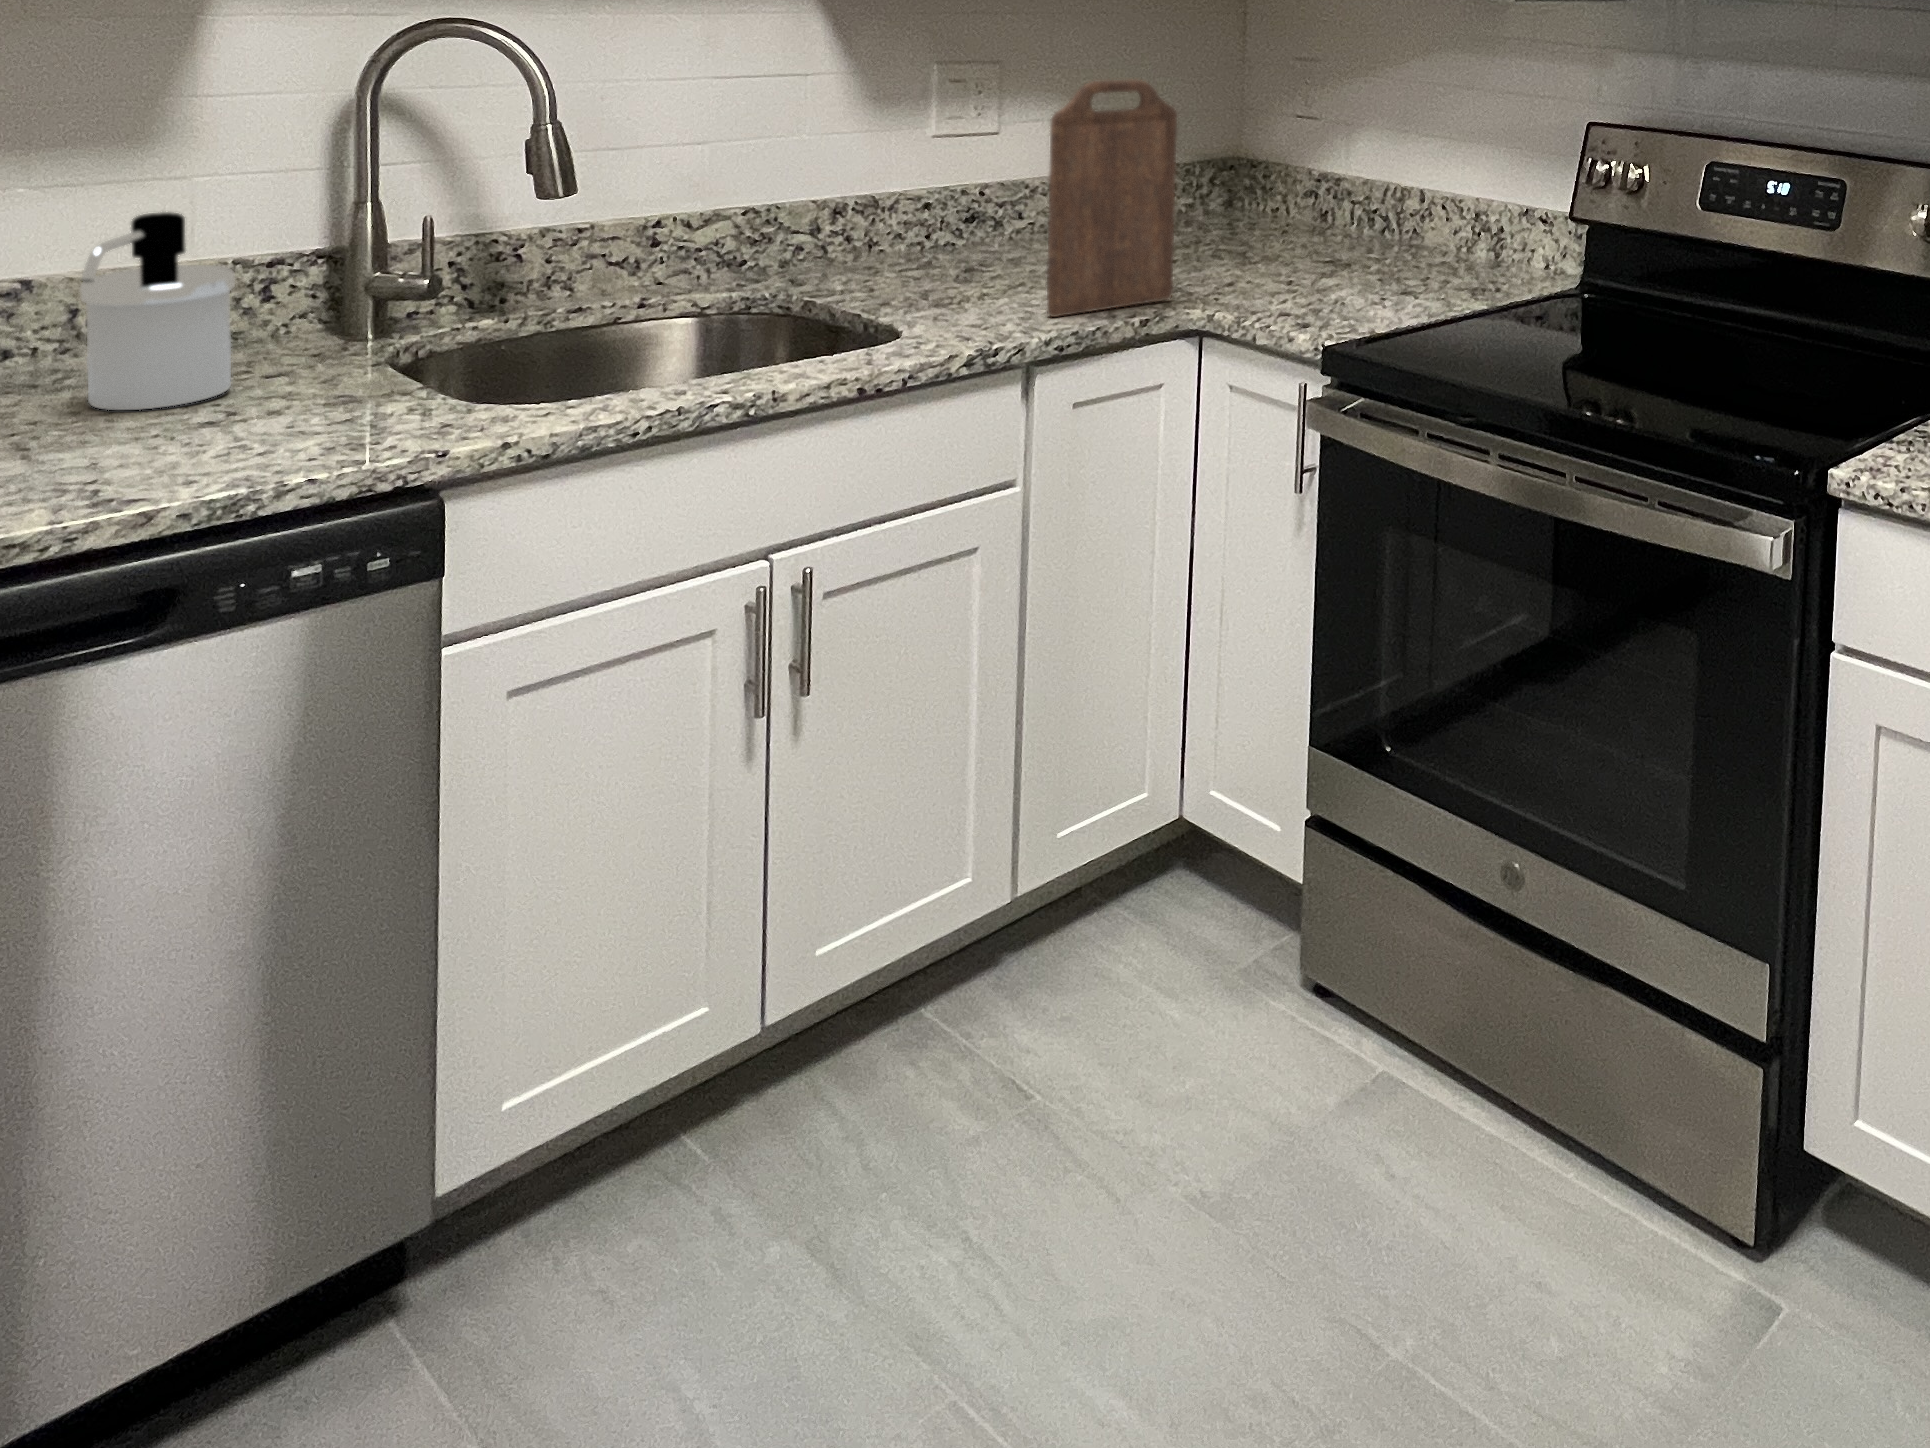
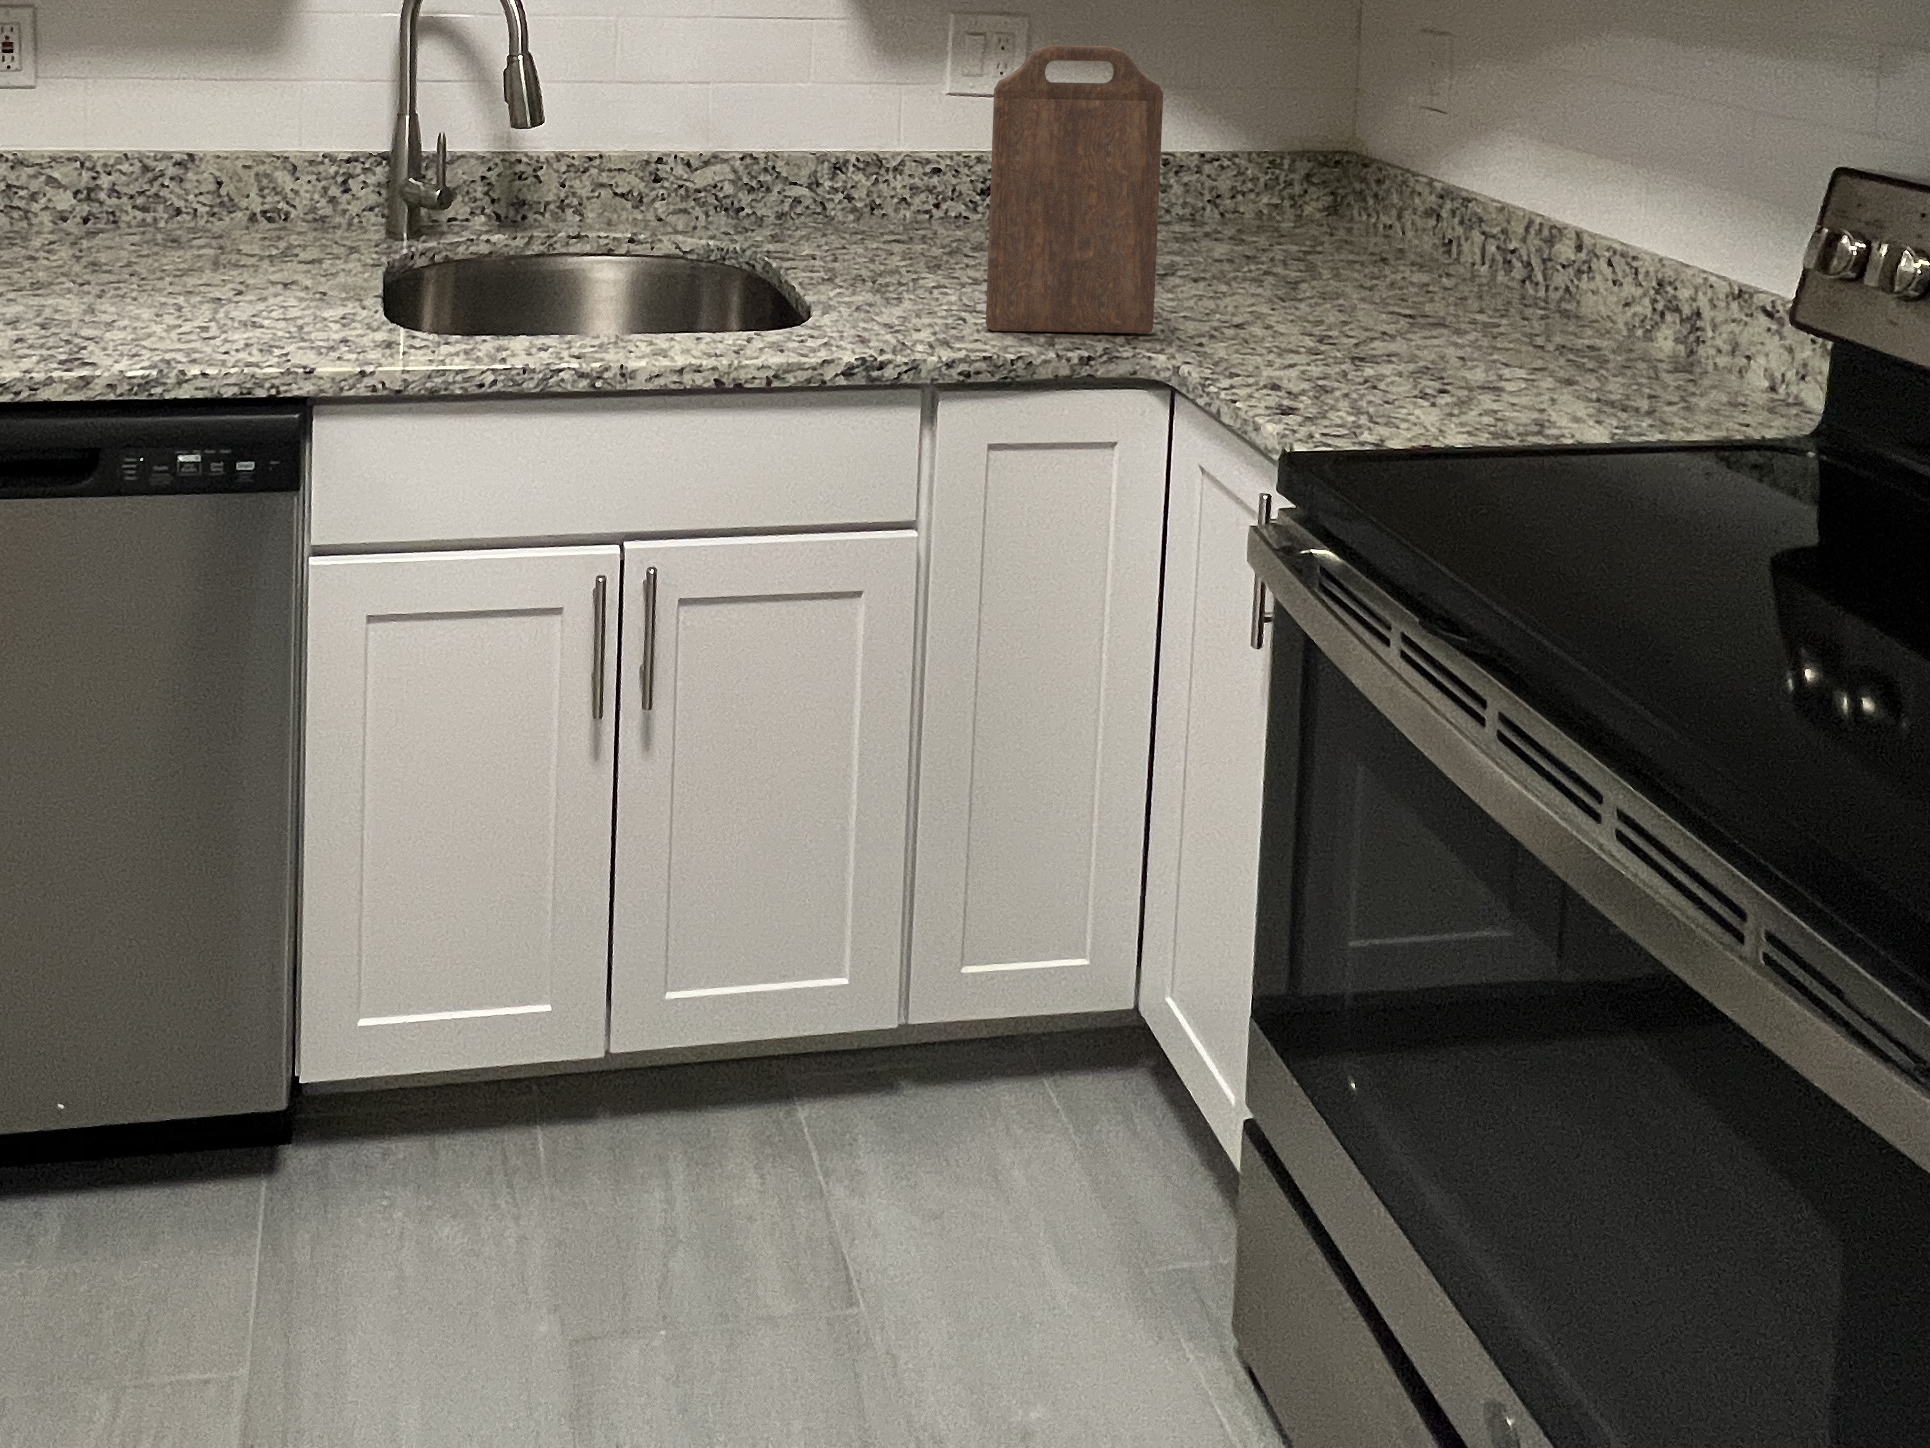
soap dispenser: present [80,212,235,410] -> none [149,110,275,278]

